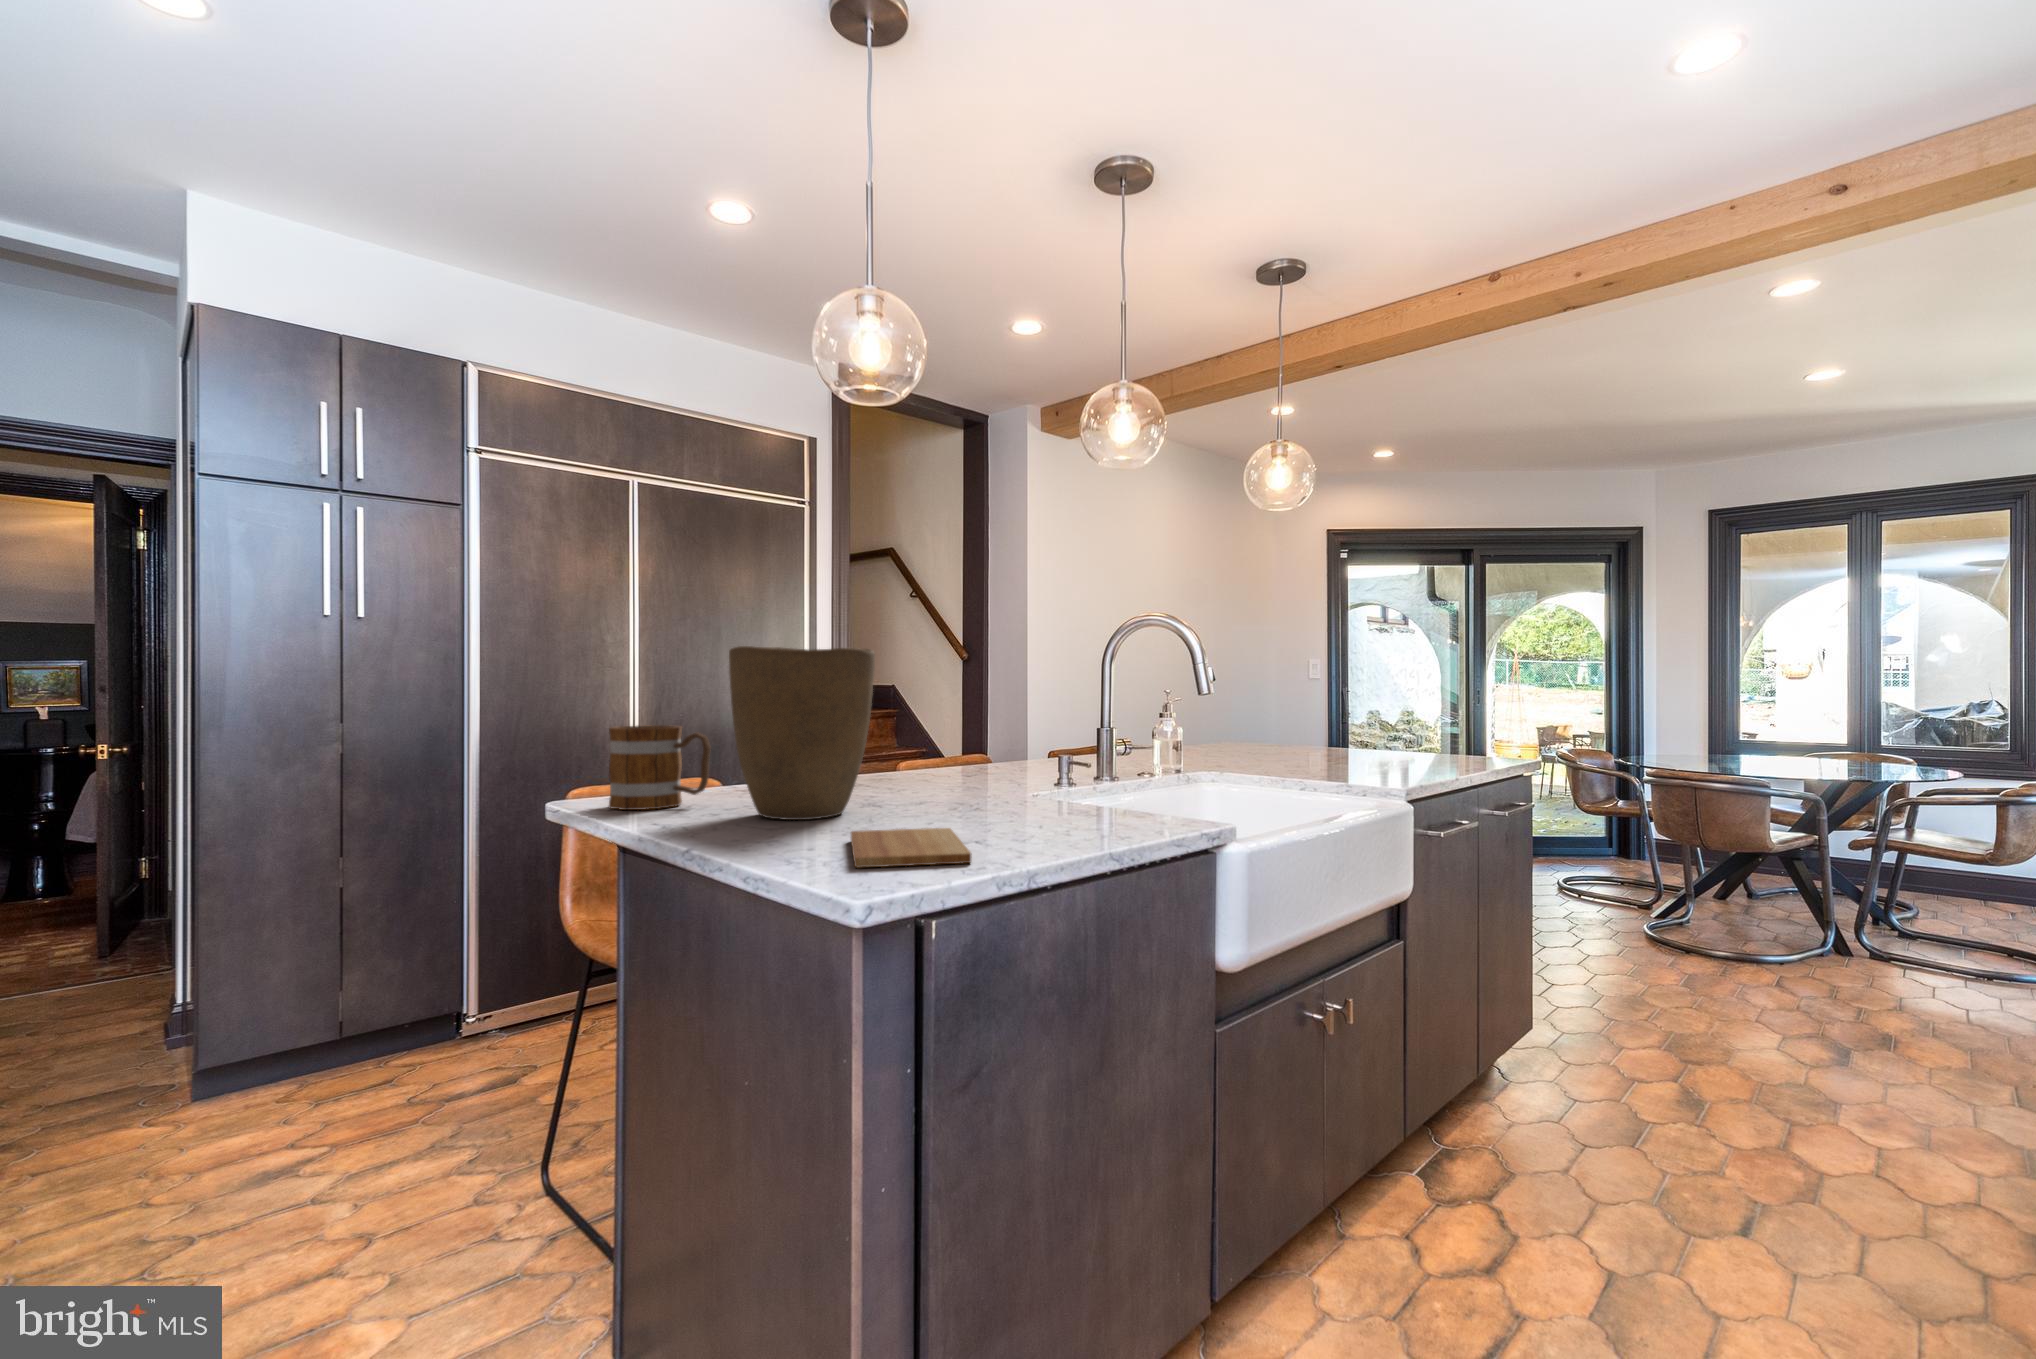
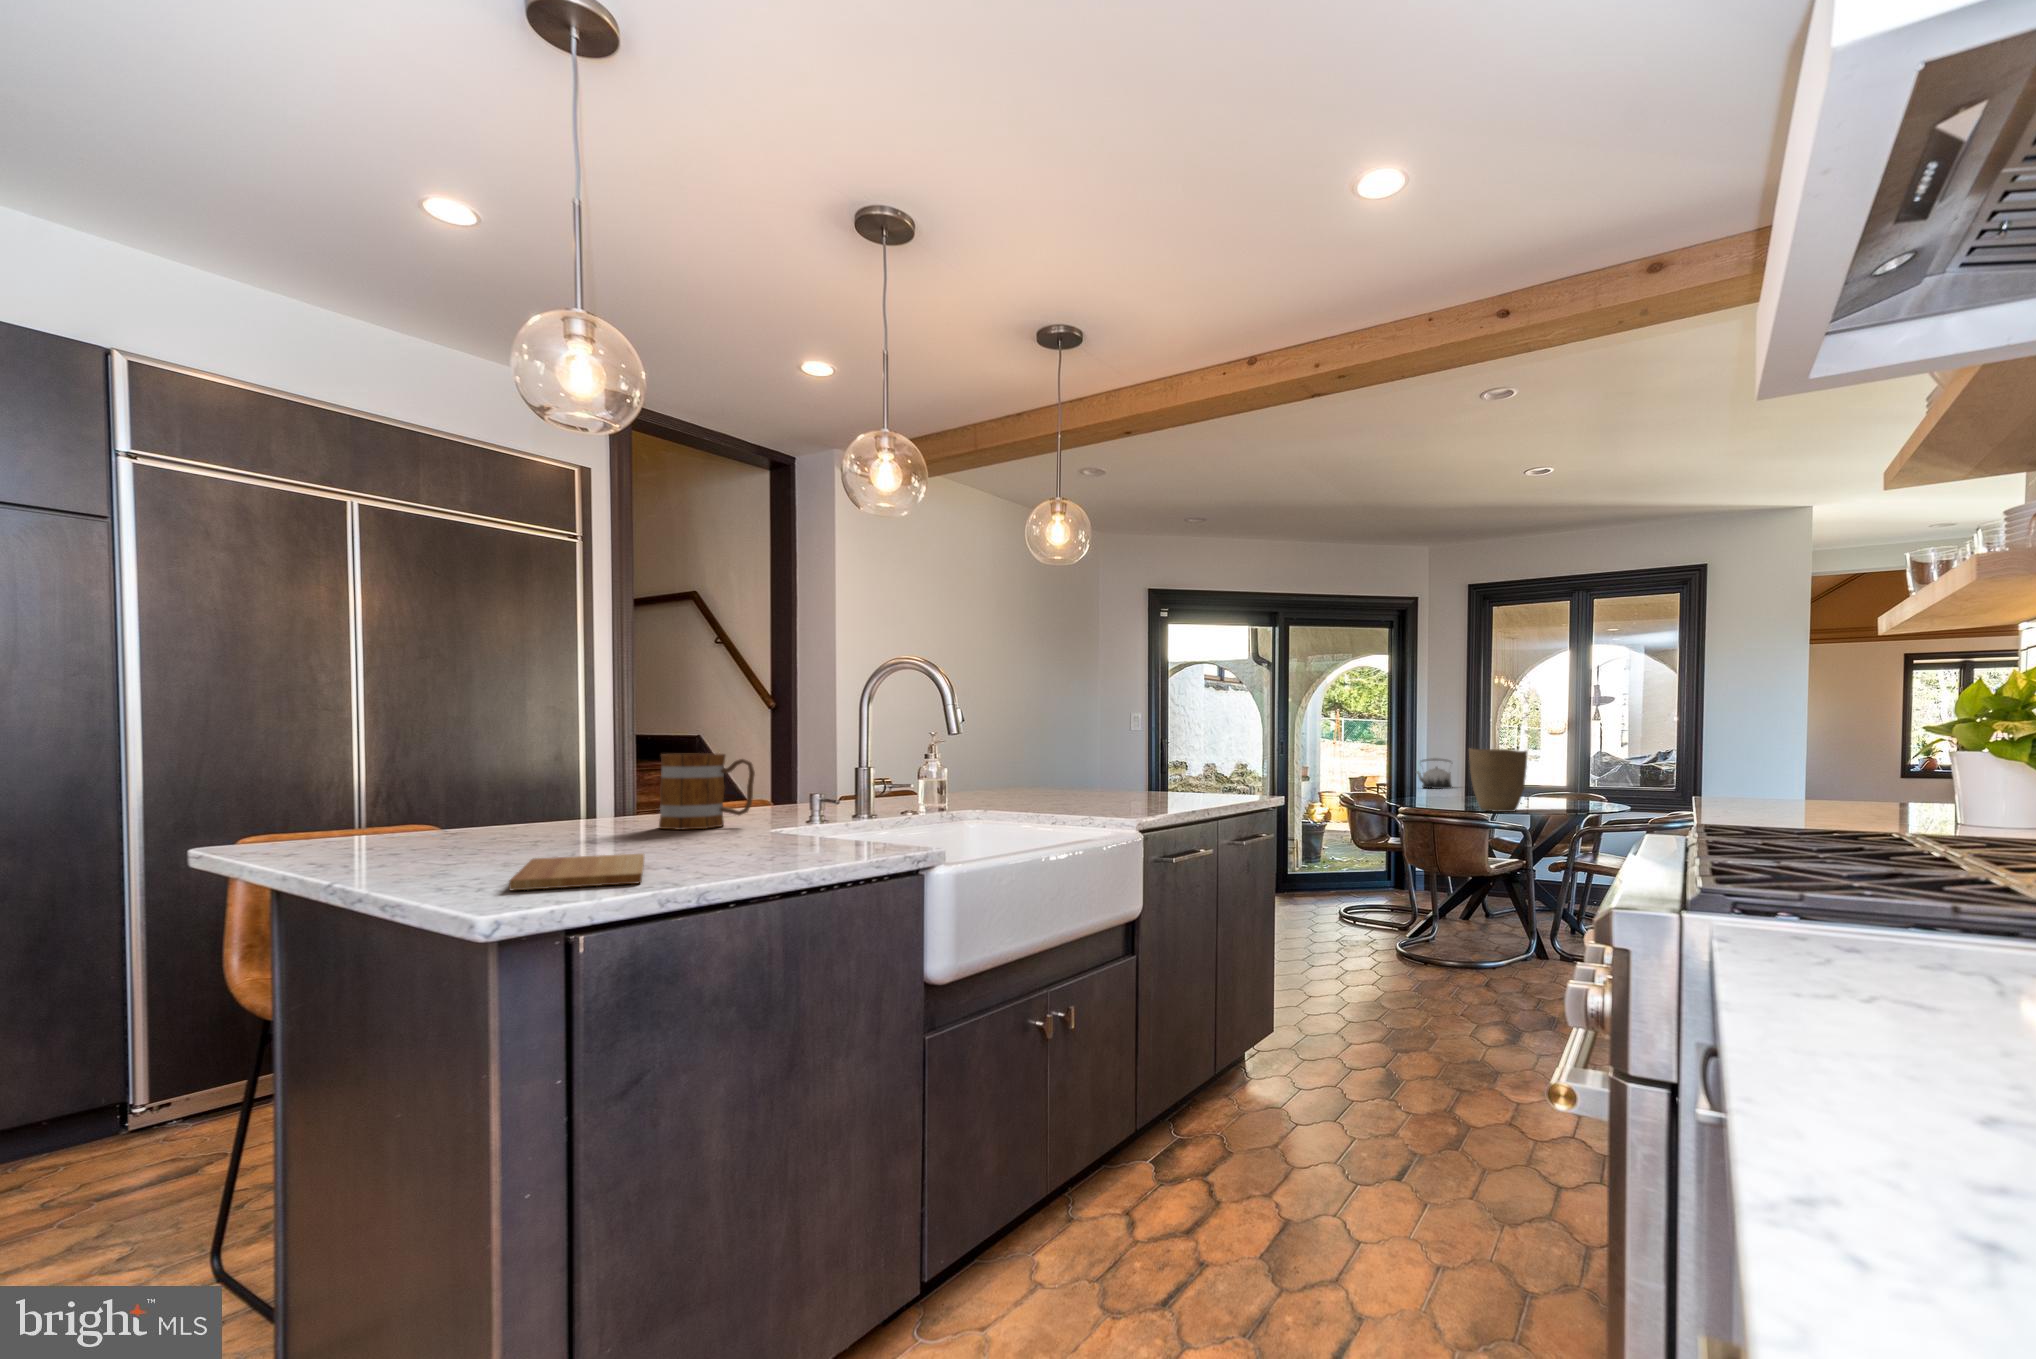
vase: present [729,646,875,820] -> present [1469,748,1527,812]
teapot: none [1653,716,1700,750] -> present [1416,758,1452,789]
mug: present [609,725,711,810] -> present [659,753,755,830]

